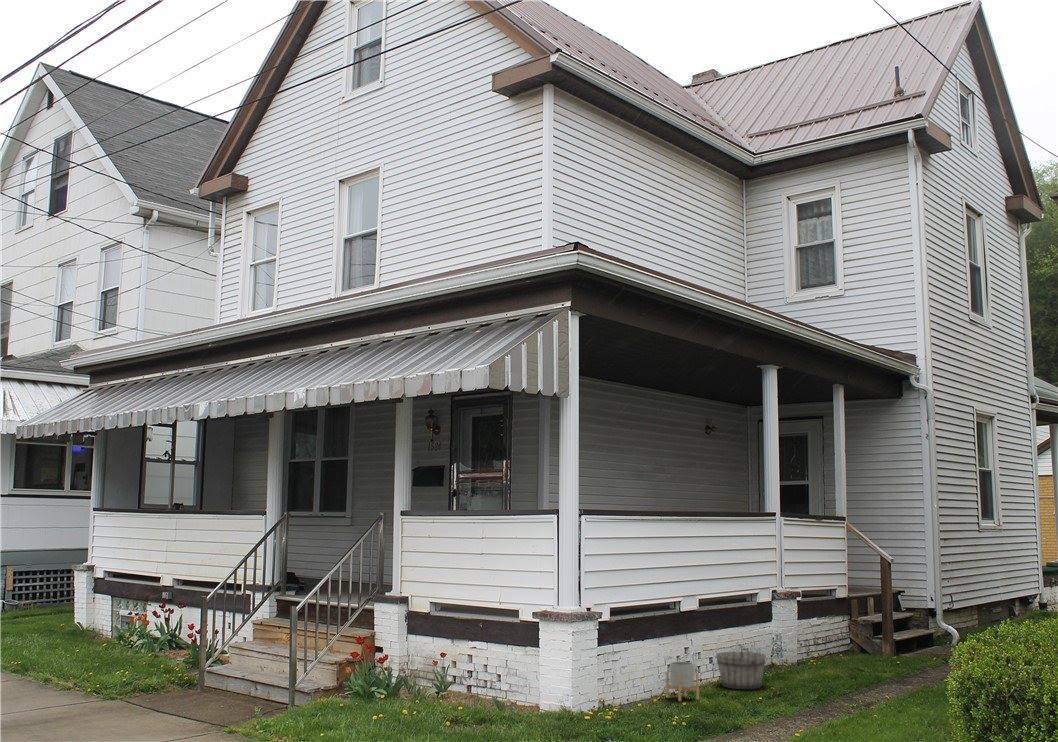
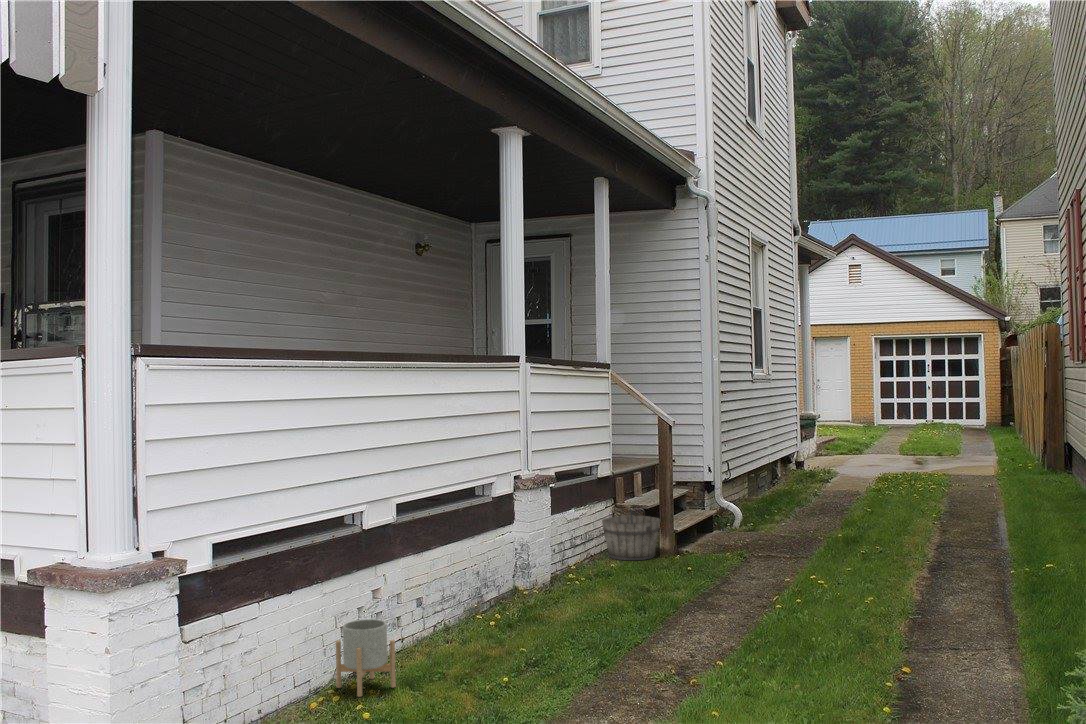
wooden bucket: present [716,643,766,689] -> present [602,506,660,560]

